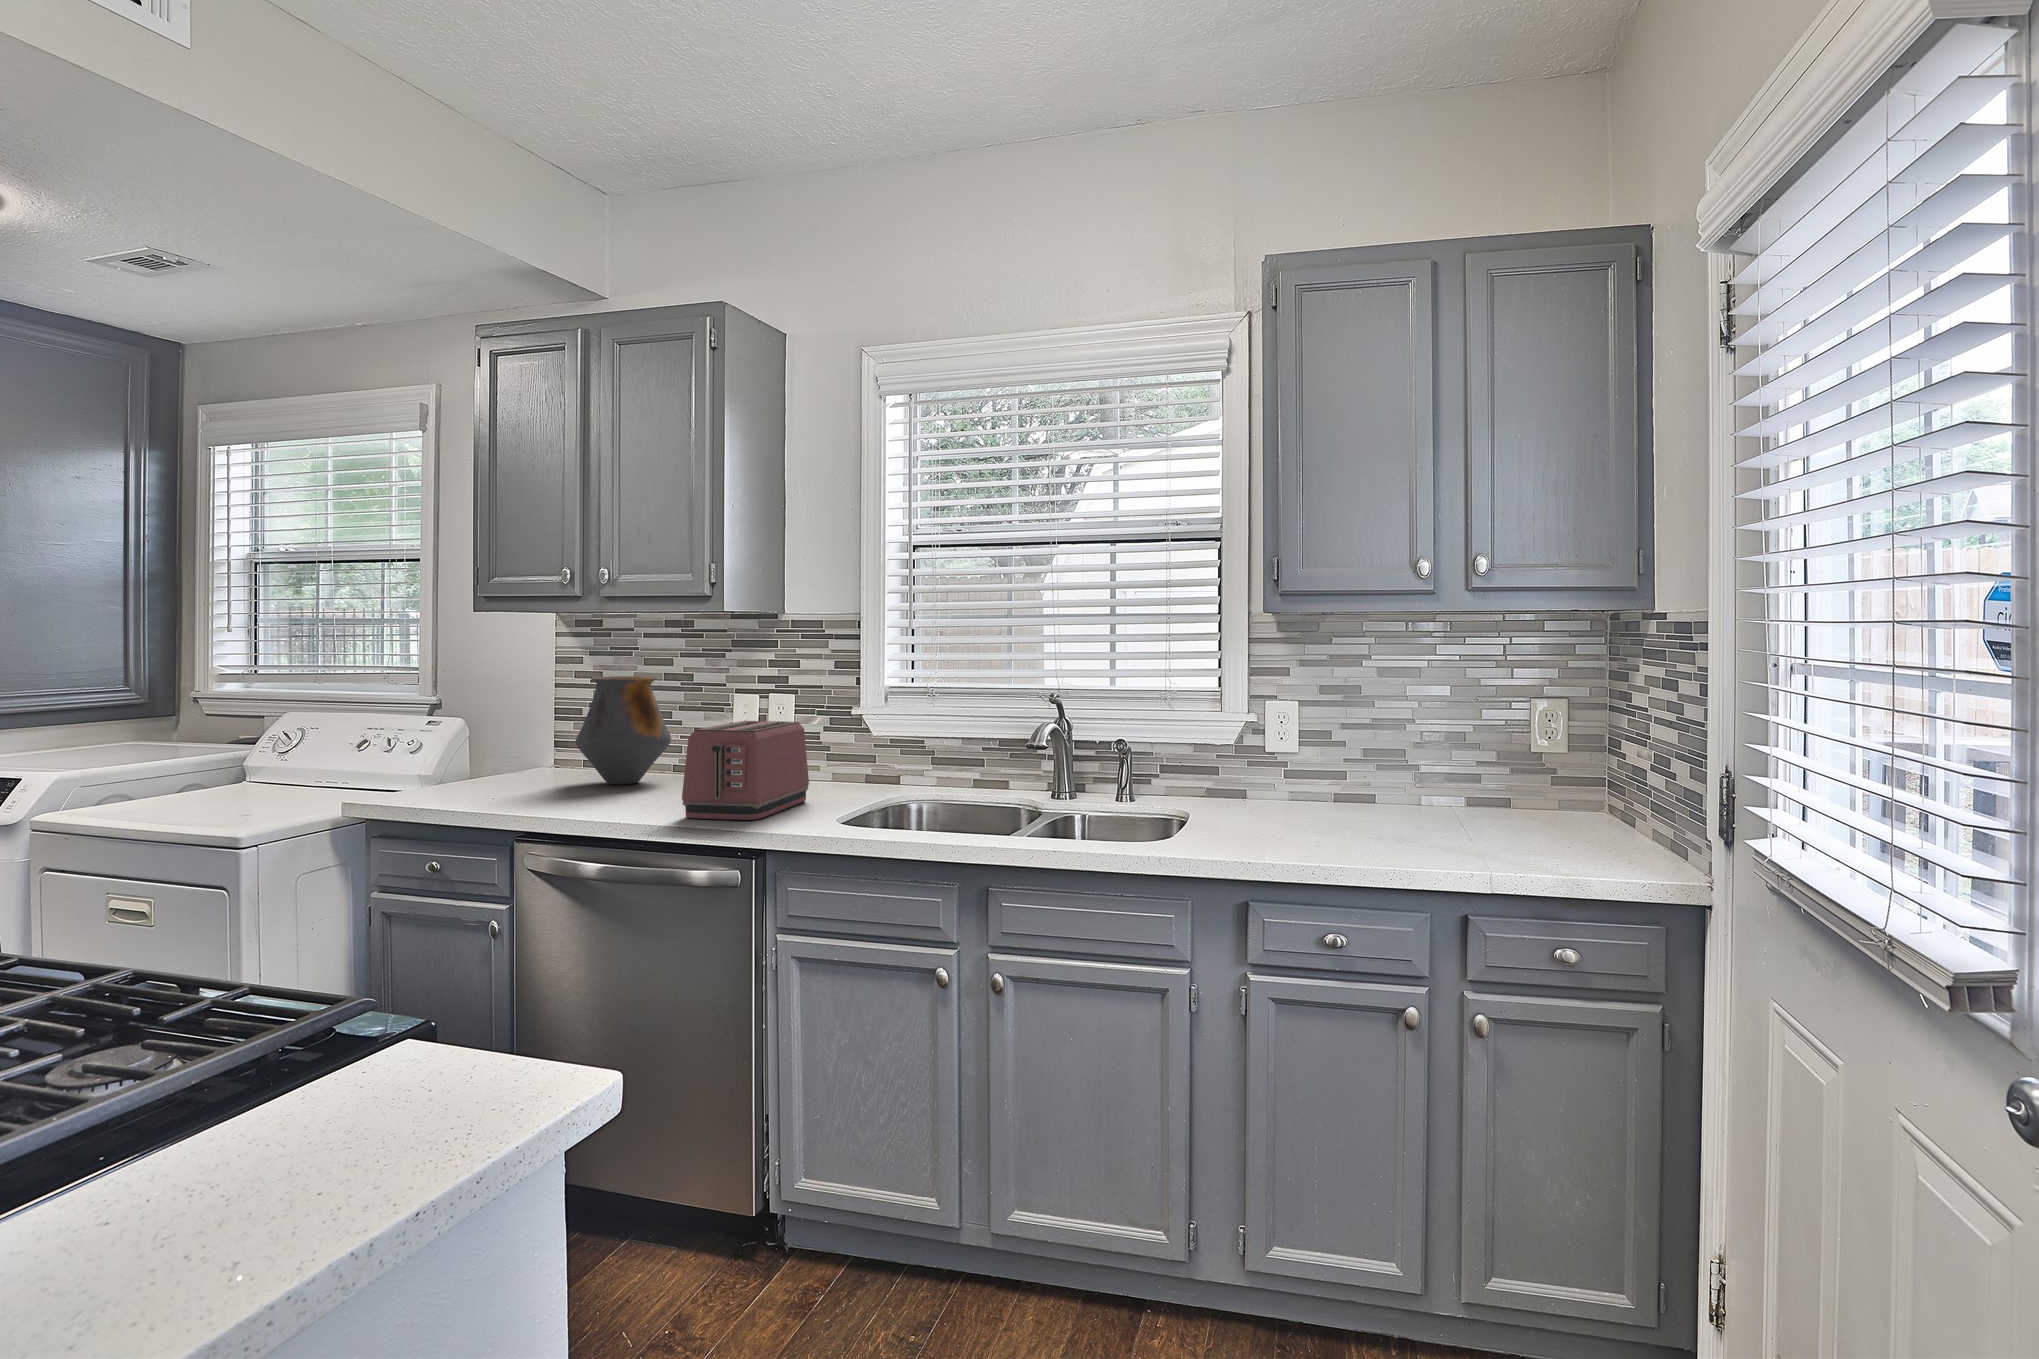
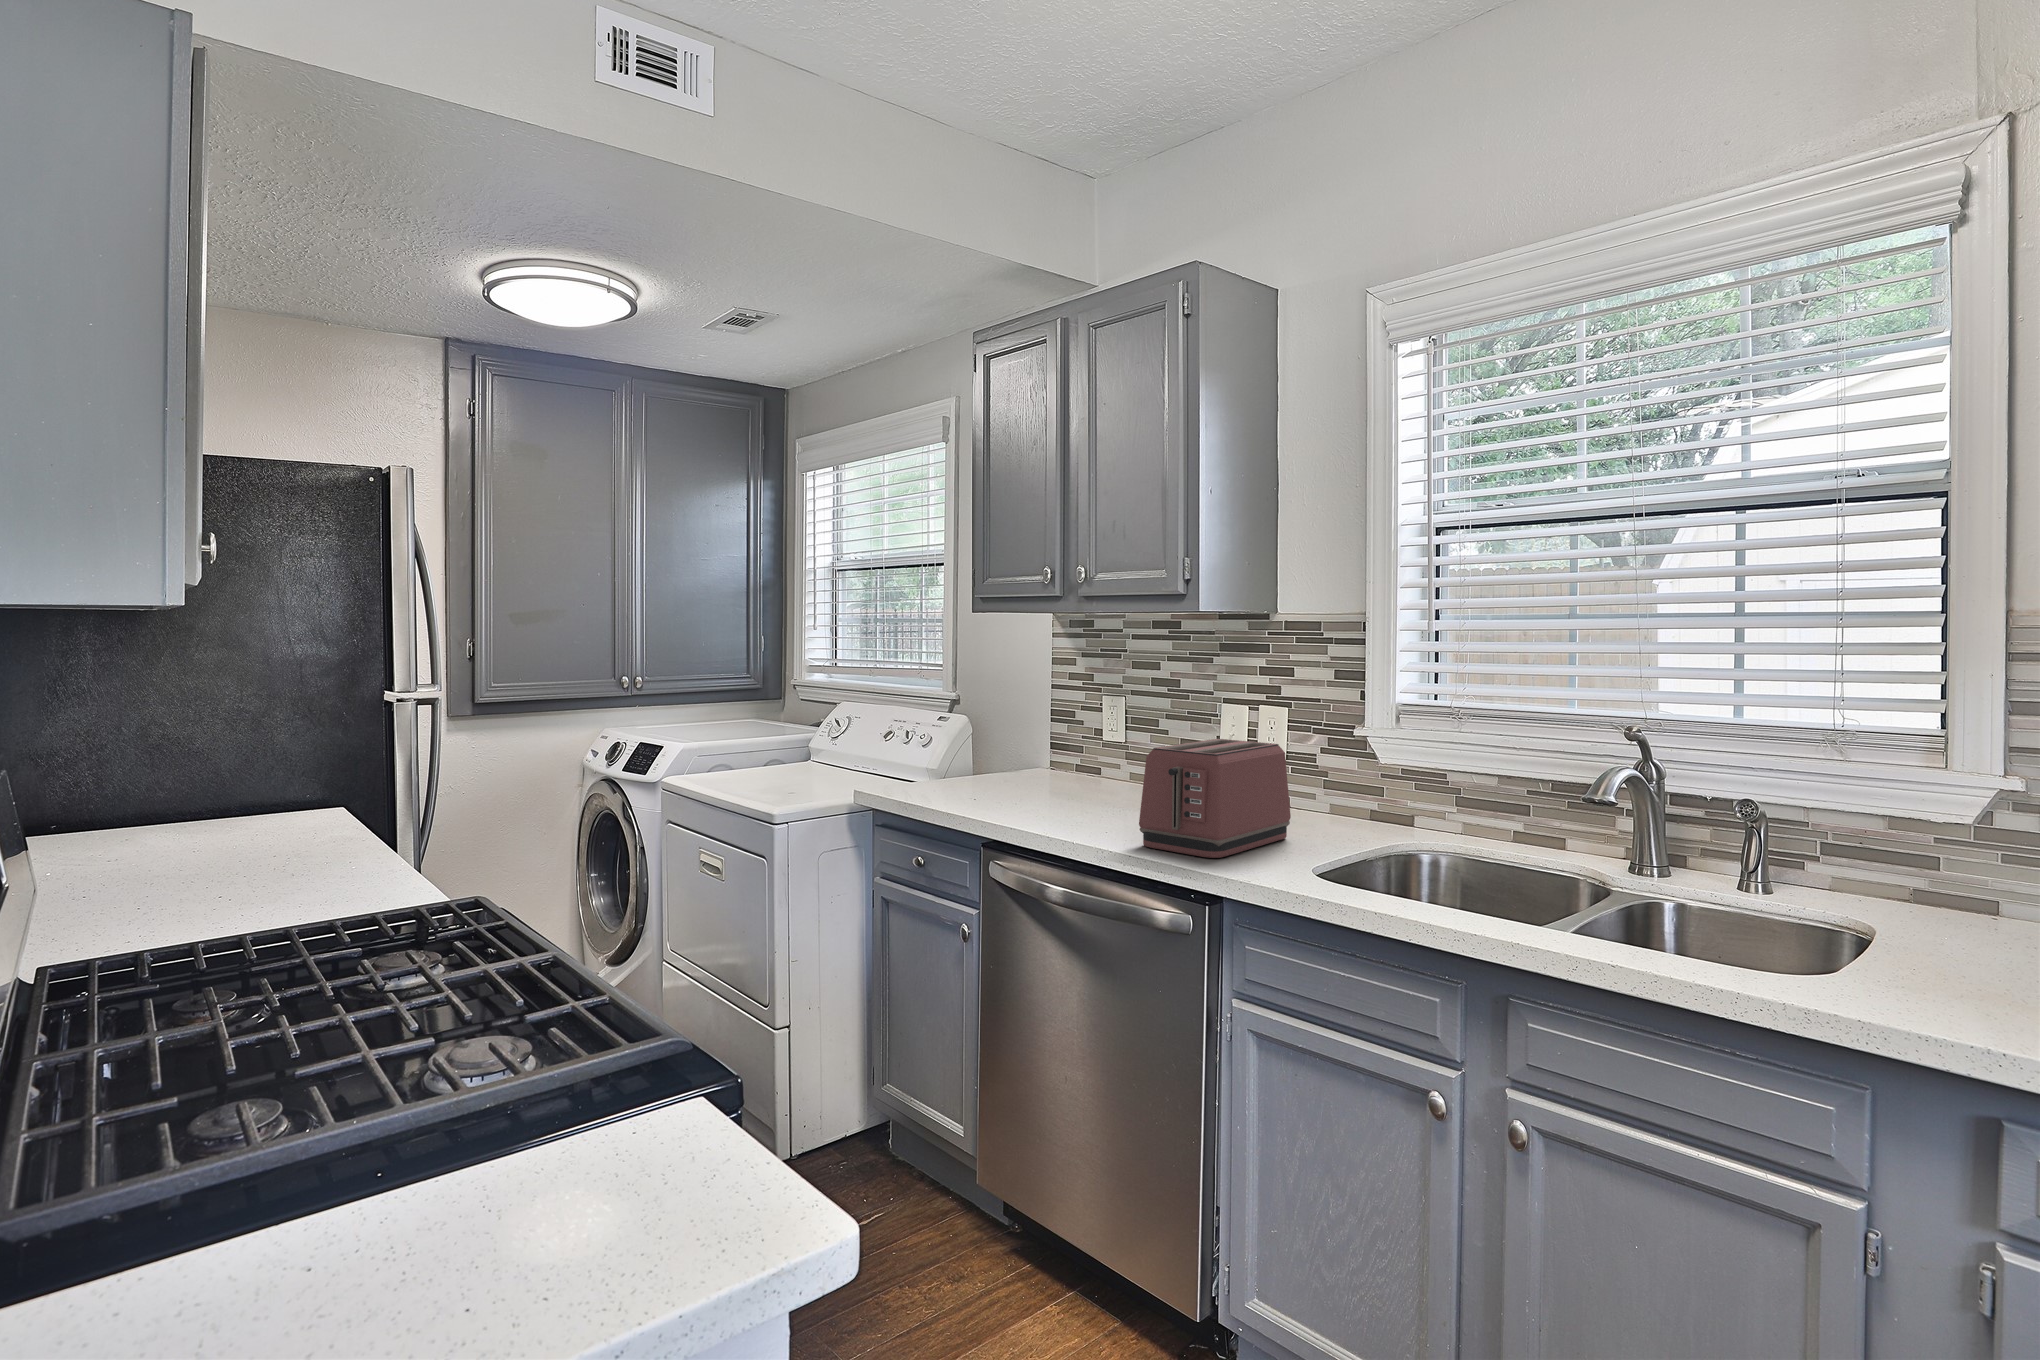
vase: present [576,676,671,784] -> none [1058,681,1152,796]

